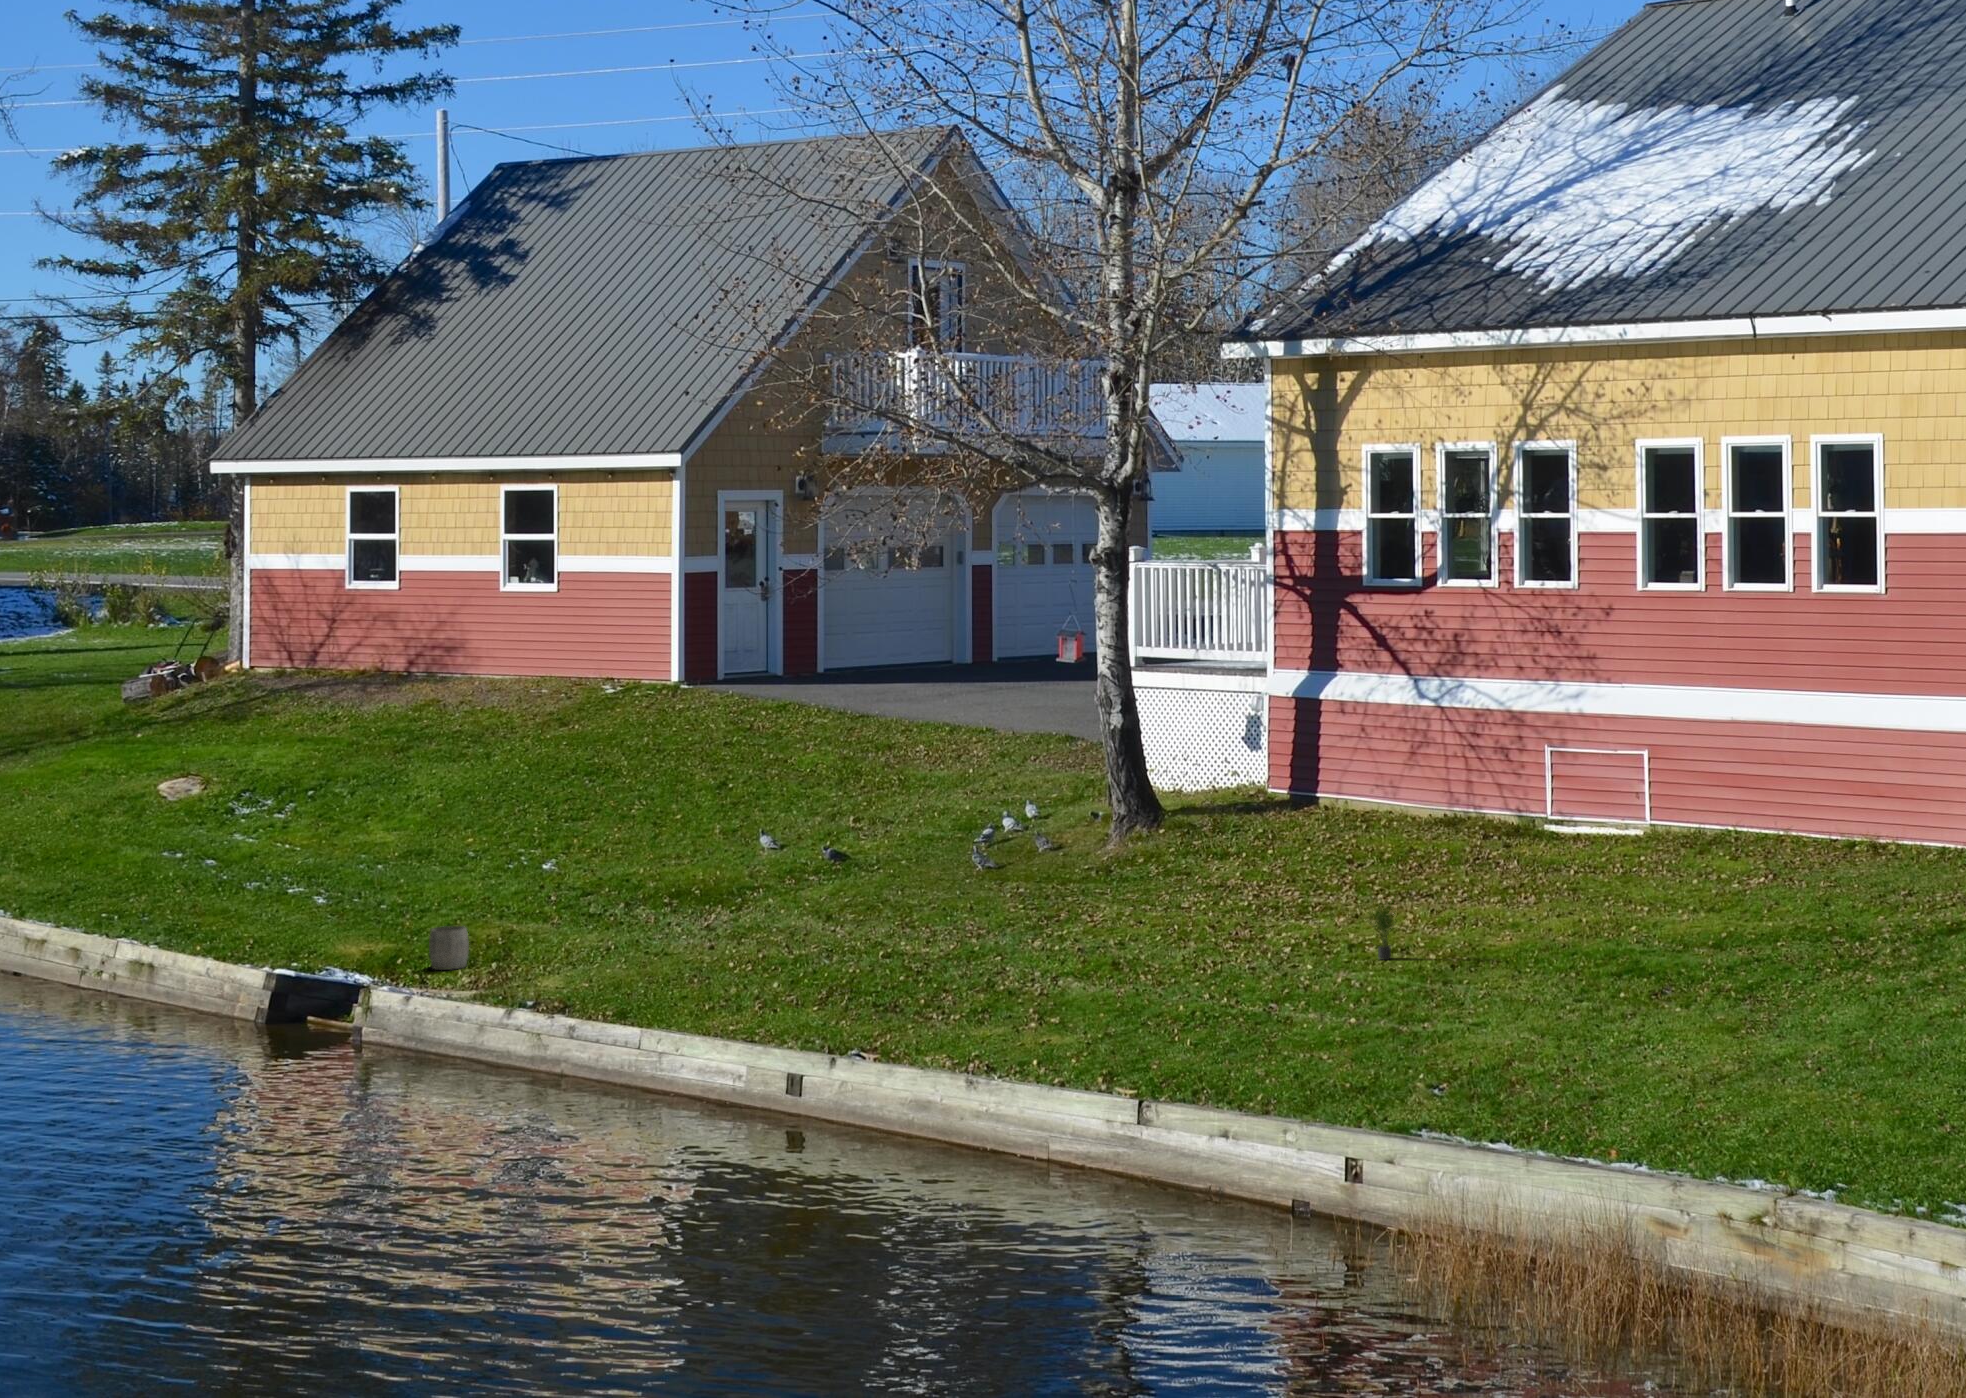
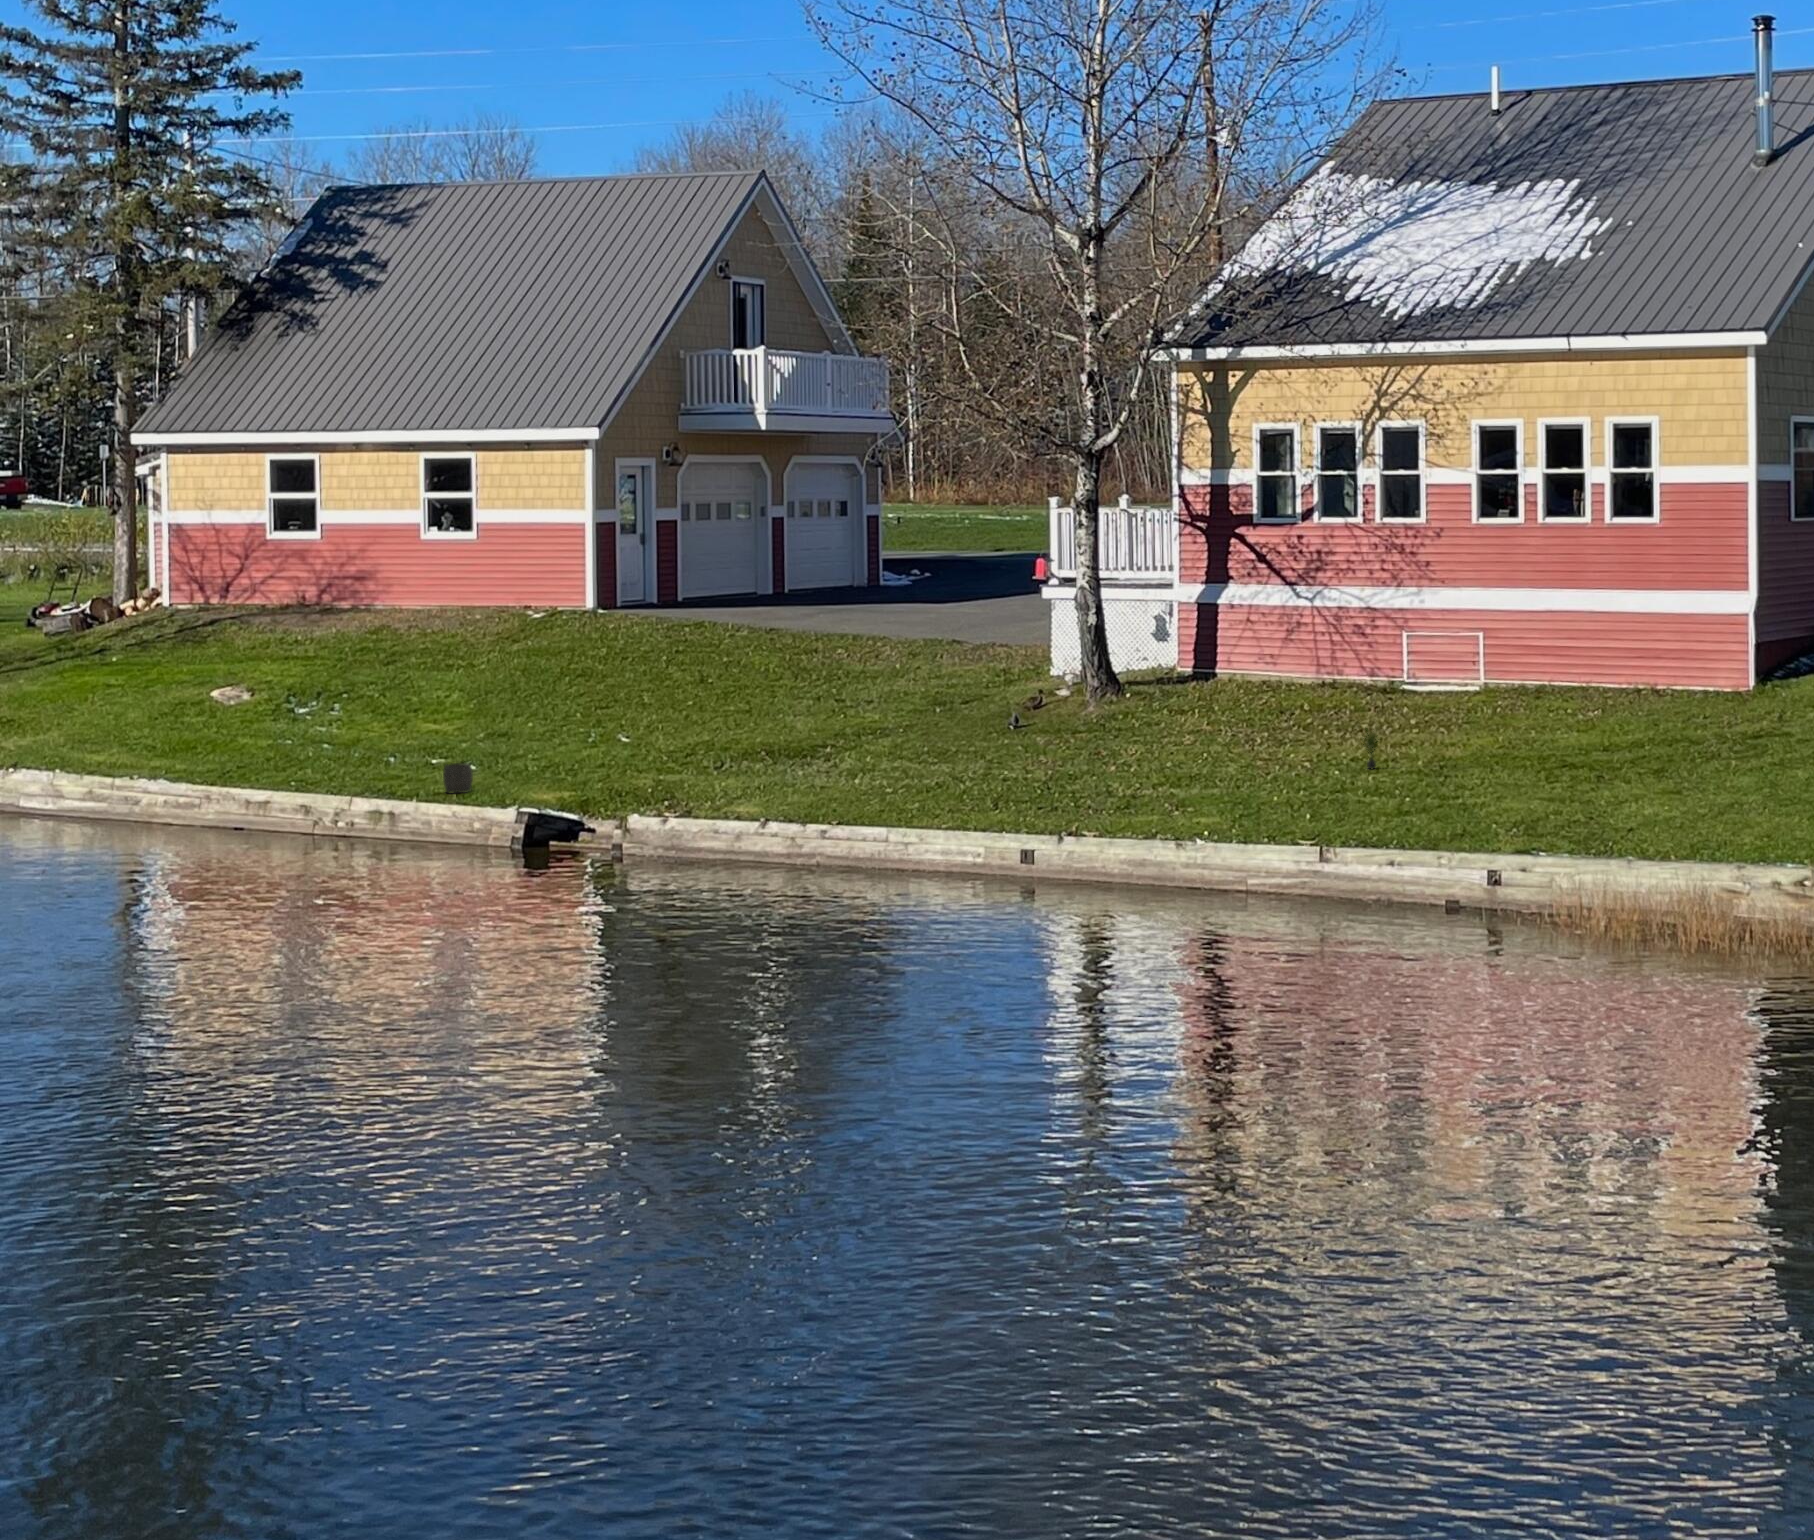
woven basket: present [429,926,469,970] -> present [443,763,473,793]

